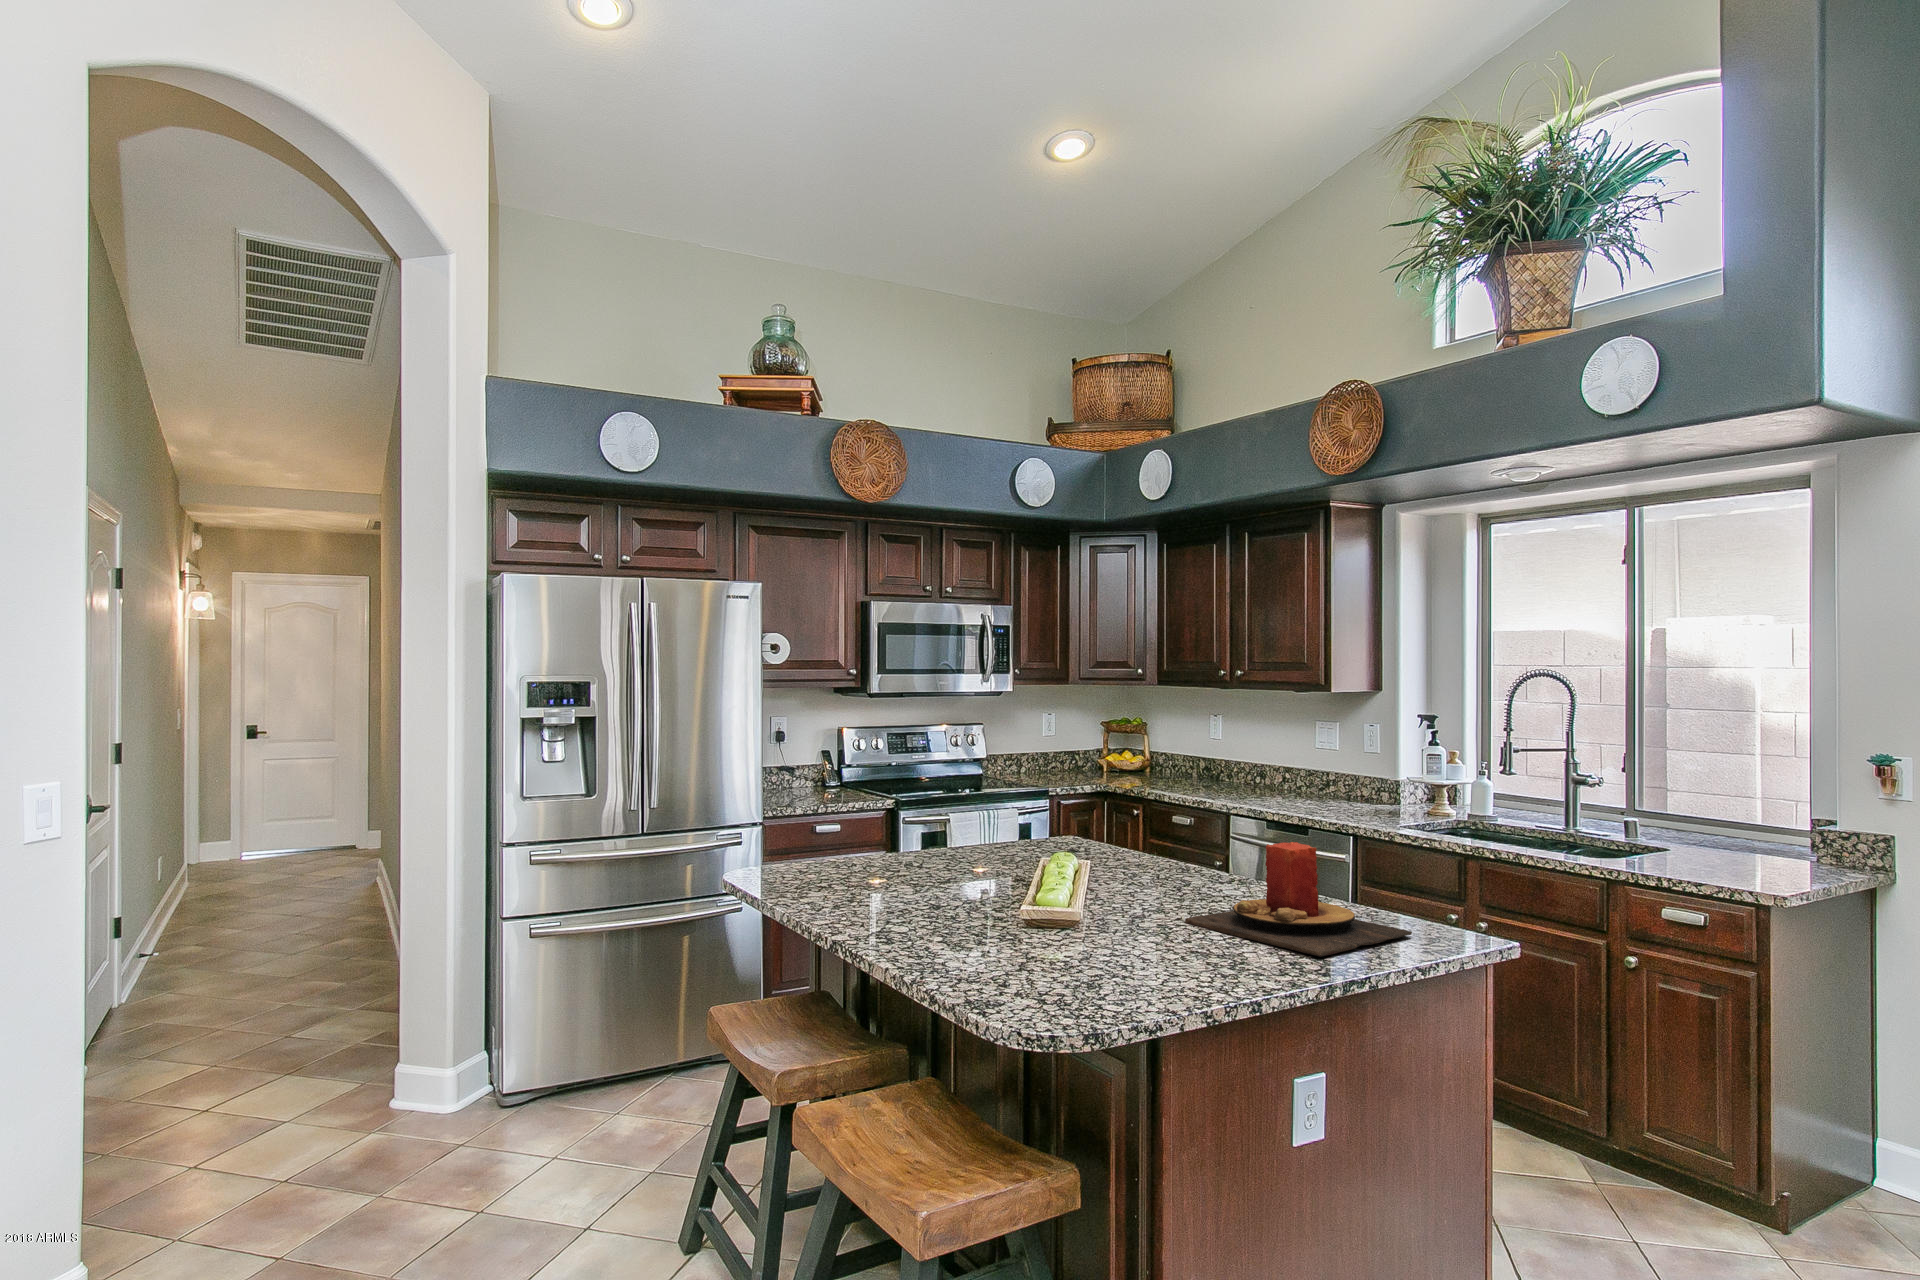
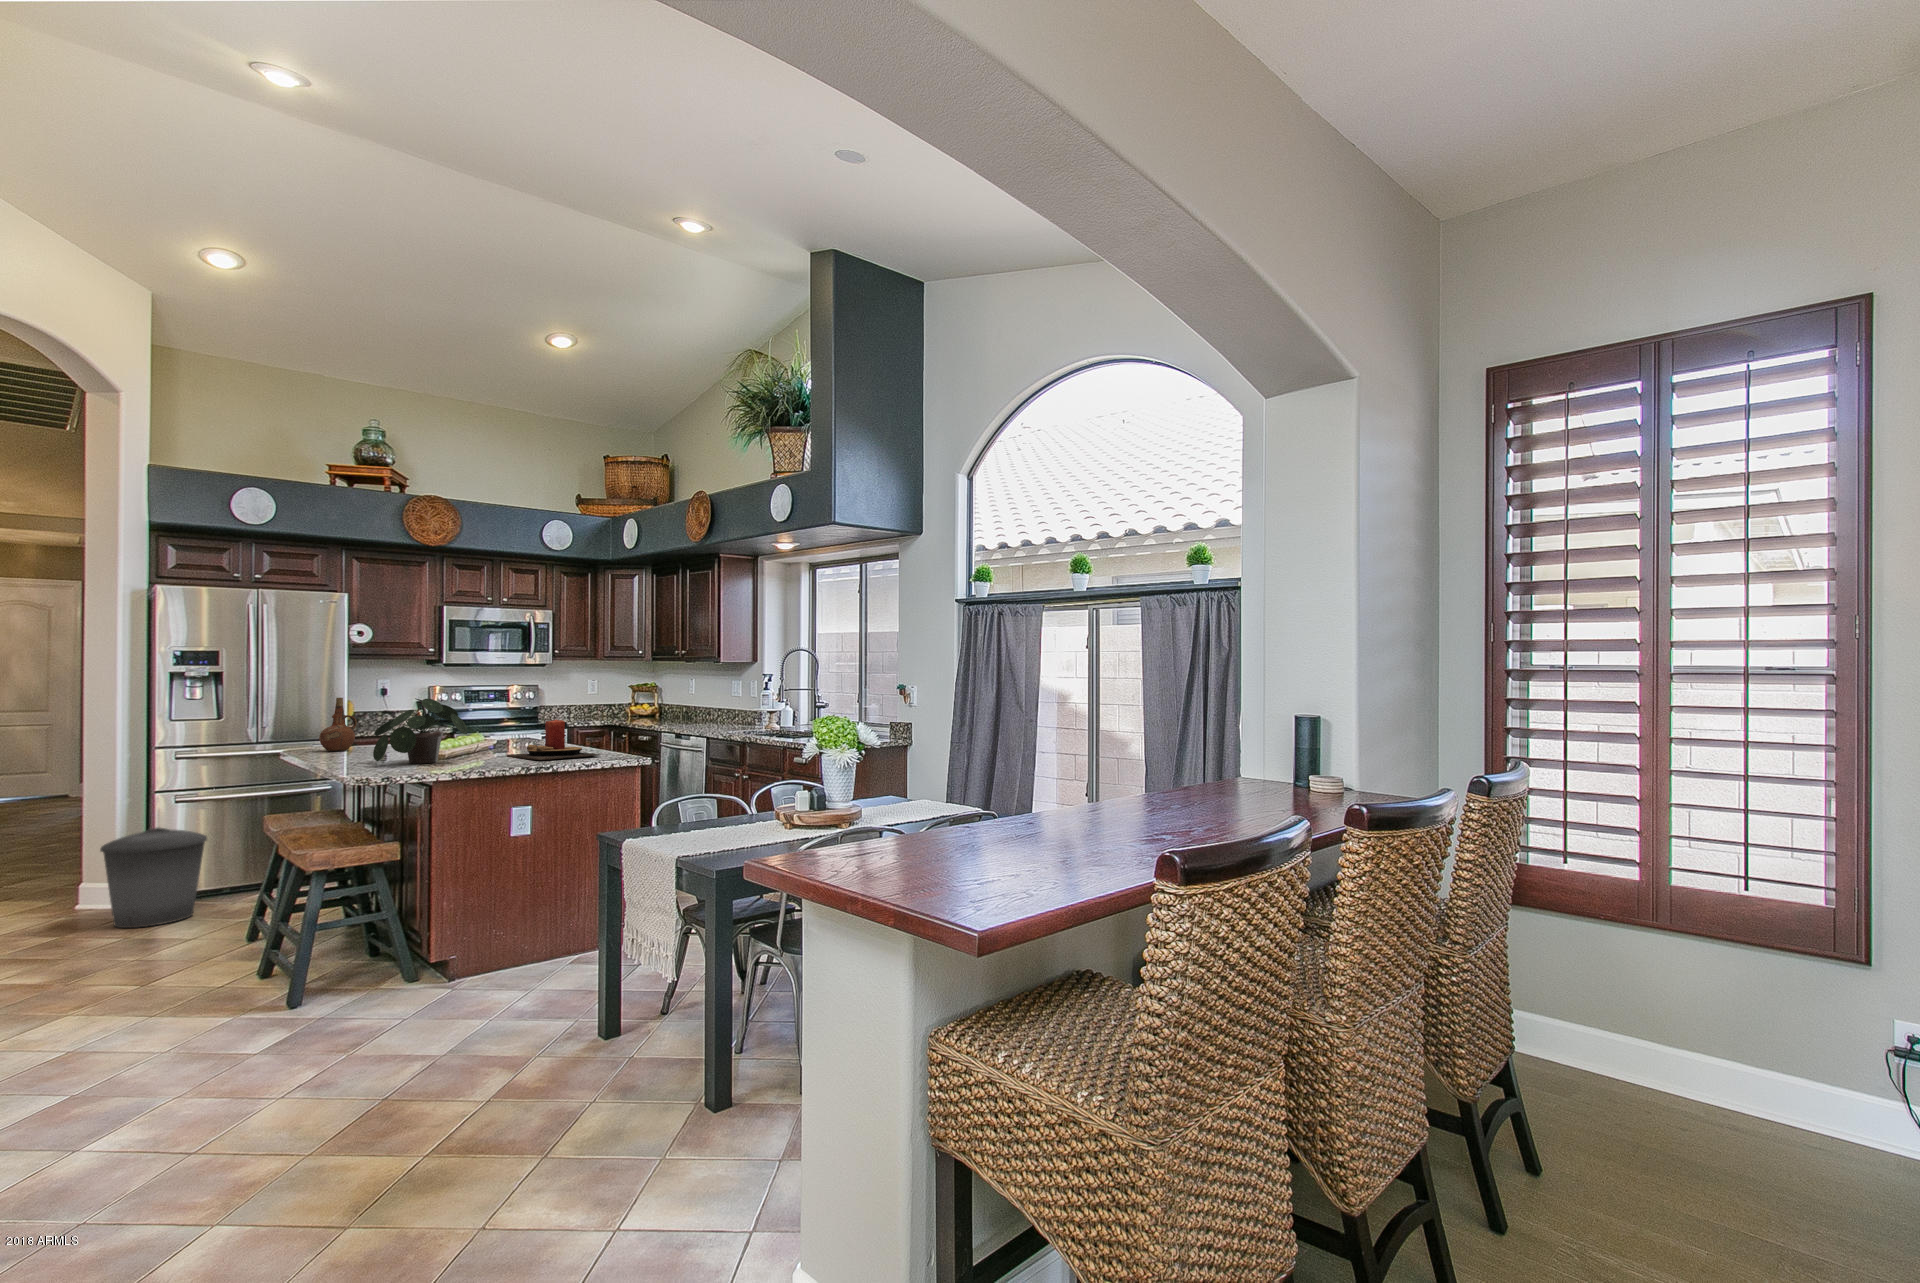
ceramic pitcher: none [779,772,837,878] -> present [319,698,357,751]
potted plant: none [948,800,1150,959] -> present [373,698,467,764]
trash can: none [430,980,580,1164] -> present [100,828,207,928]

